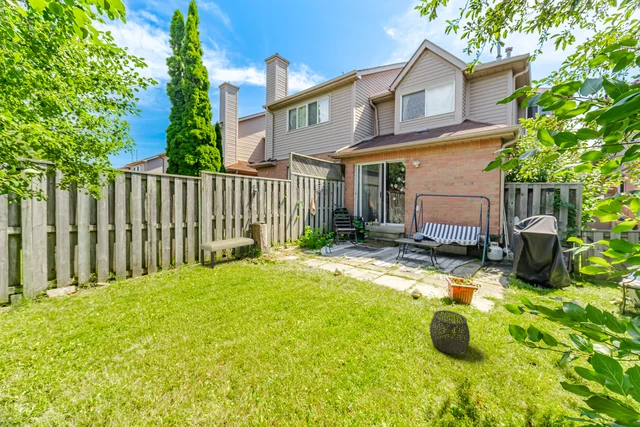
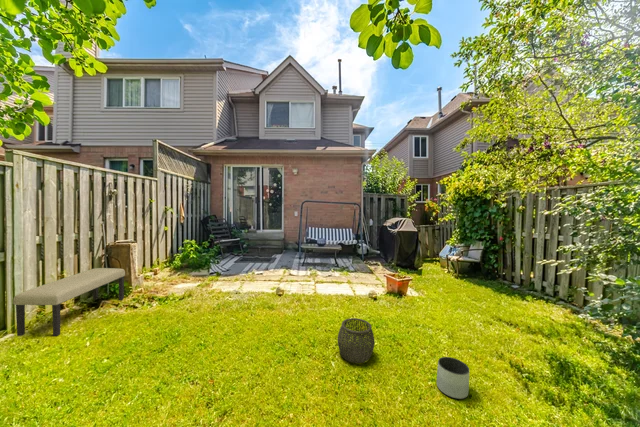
woven basket: present [430,310,470,354] -> present [338,318,375,363]
planter: none [361,340,389,378] -> present [437,357,470,399]

